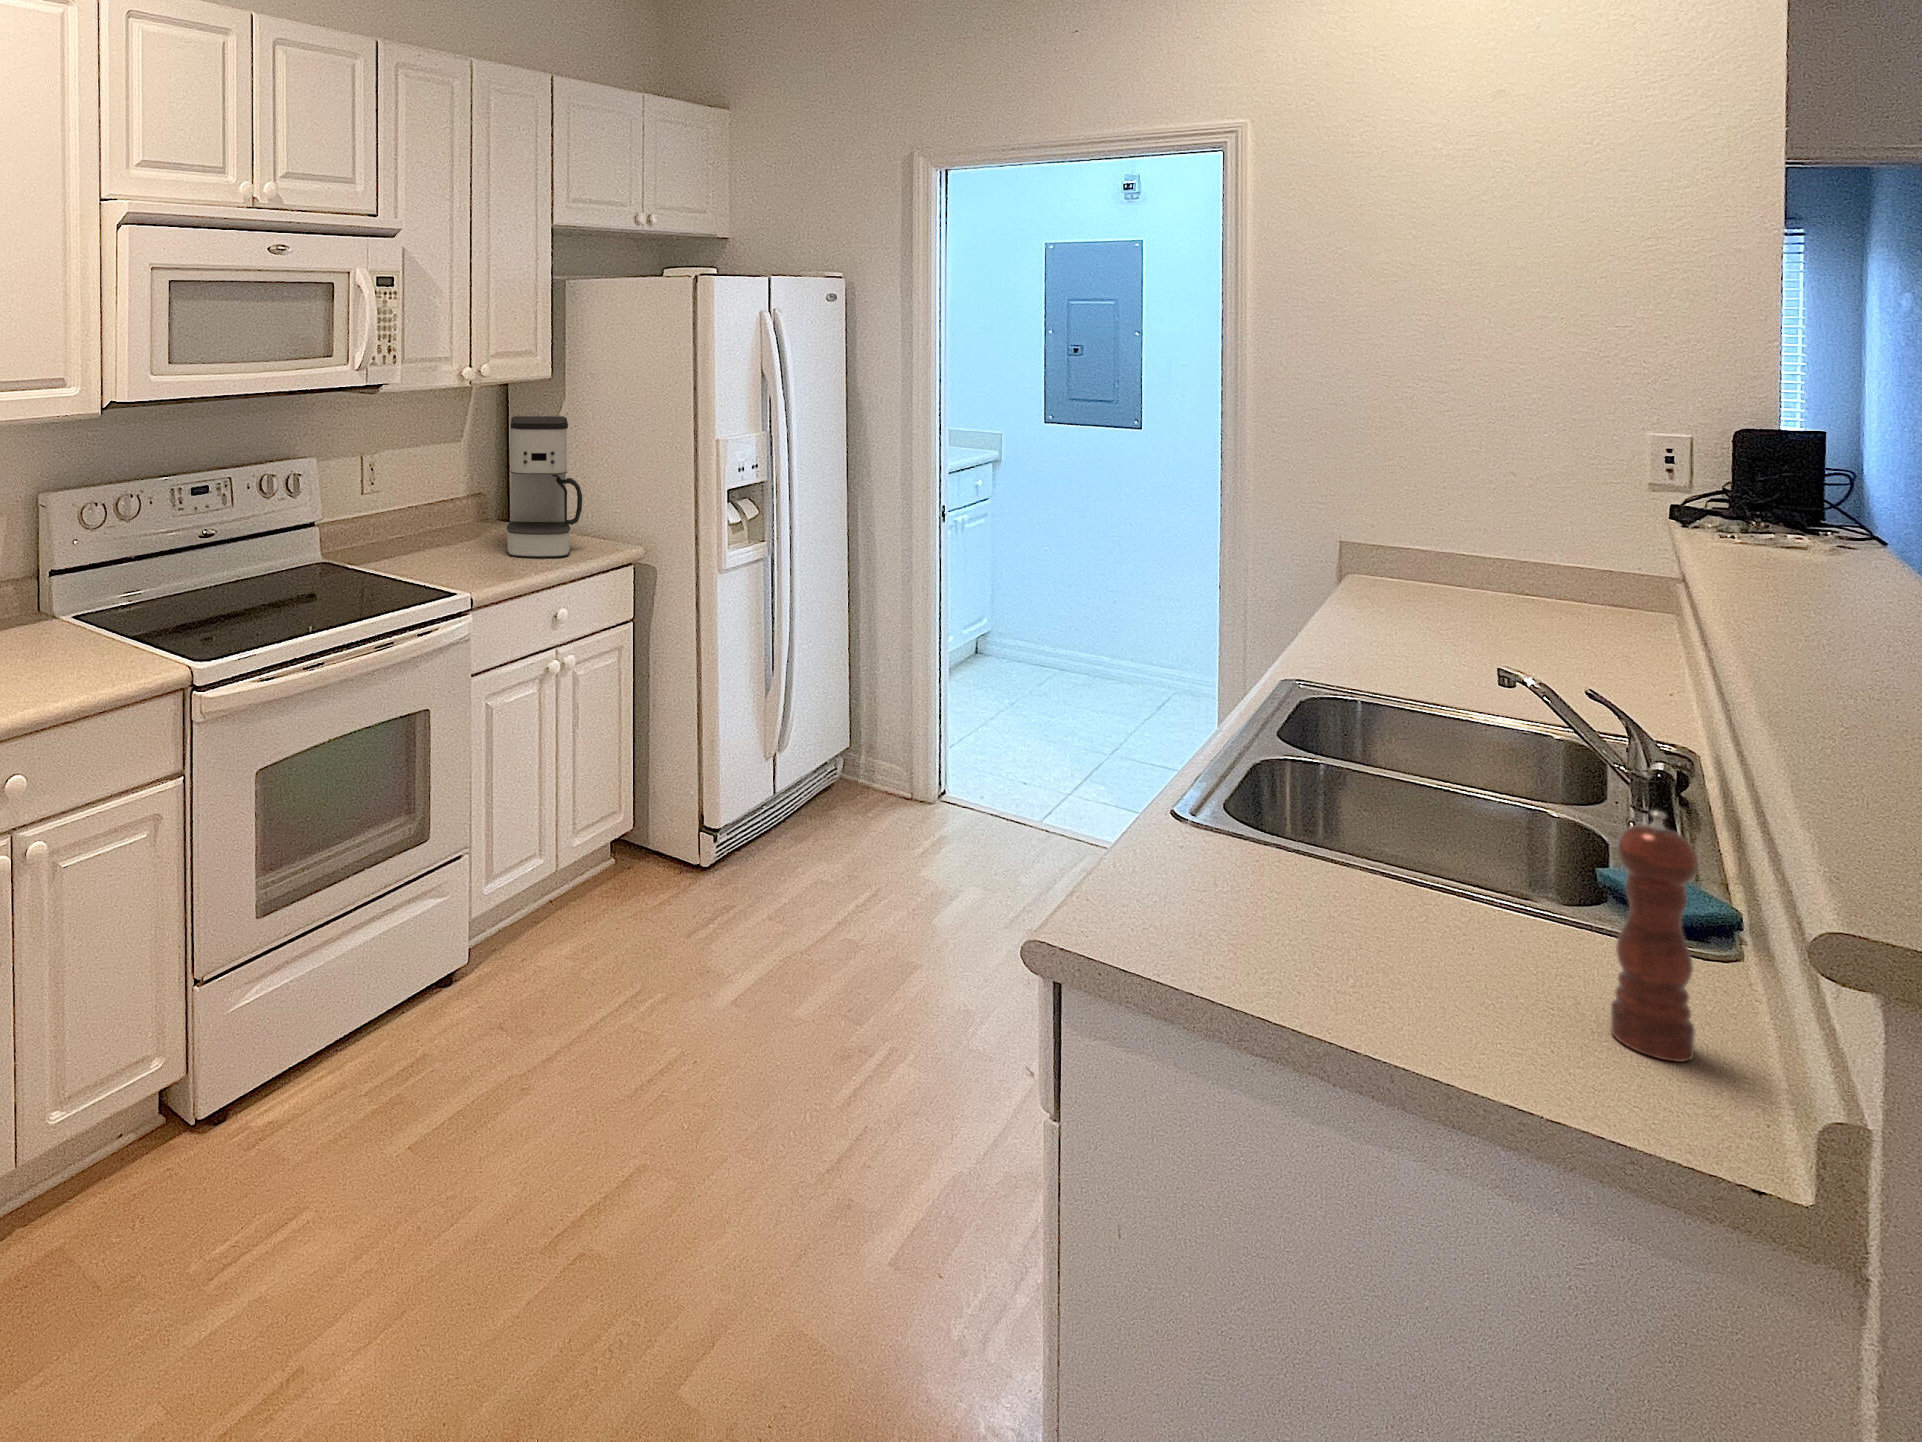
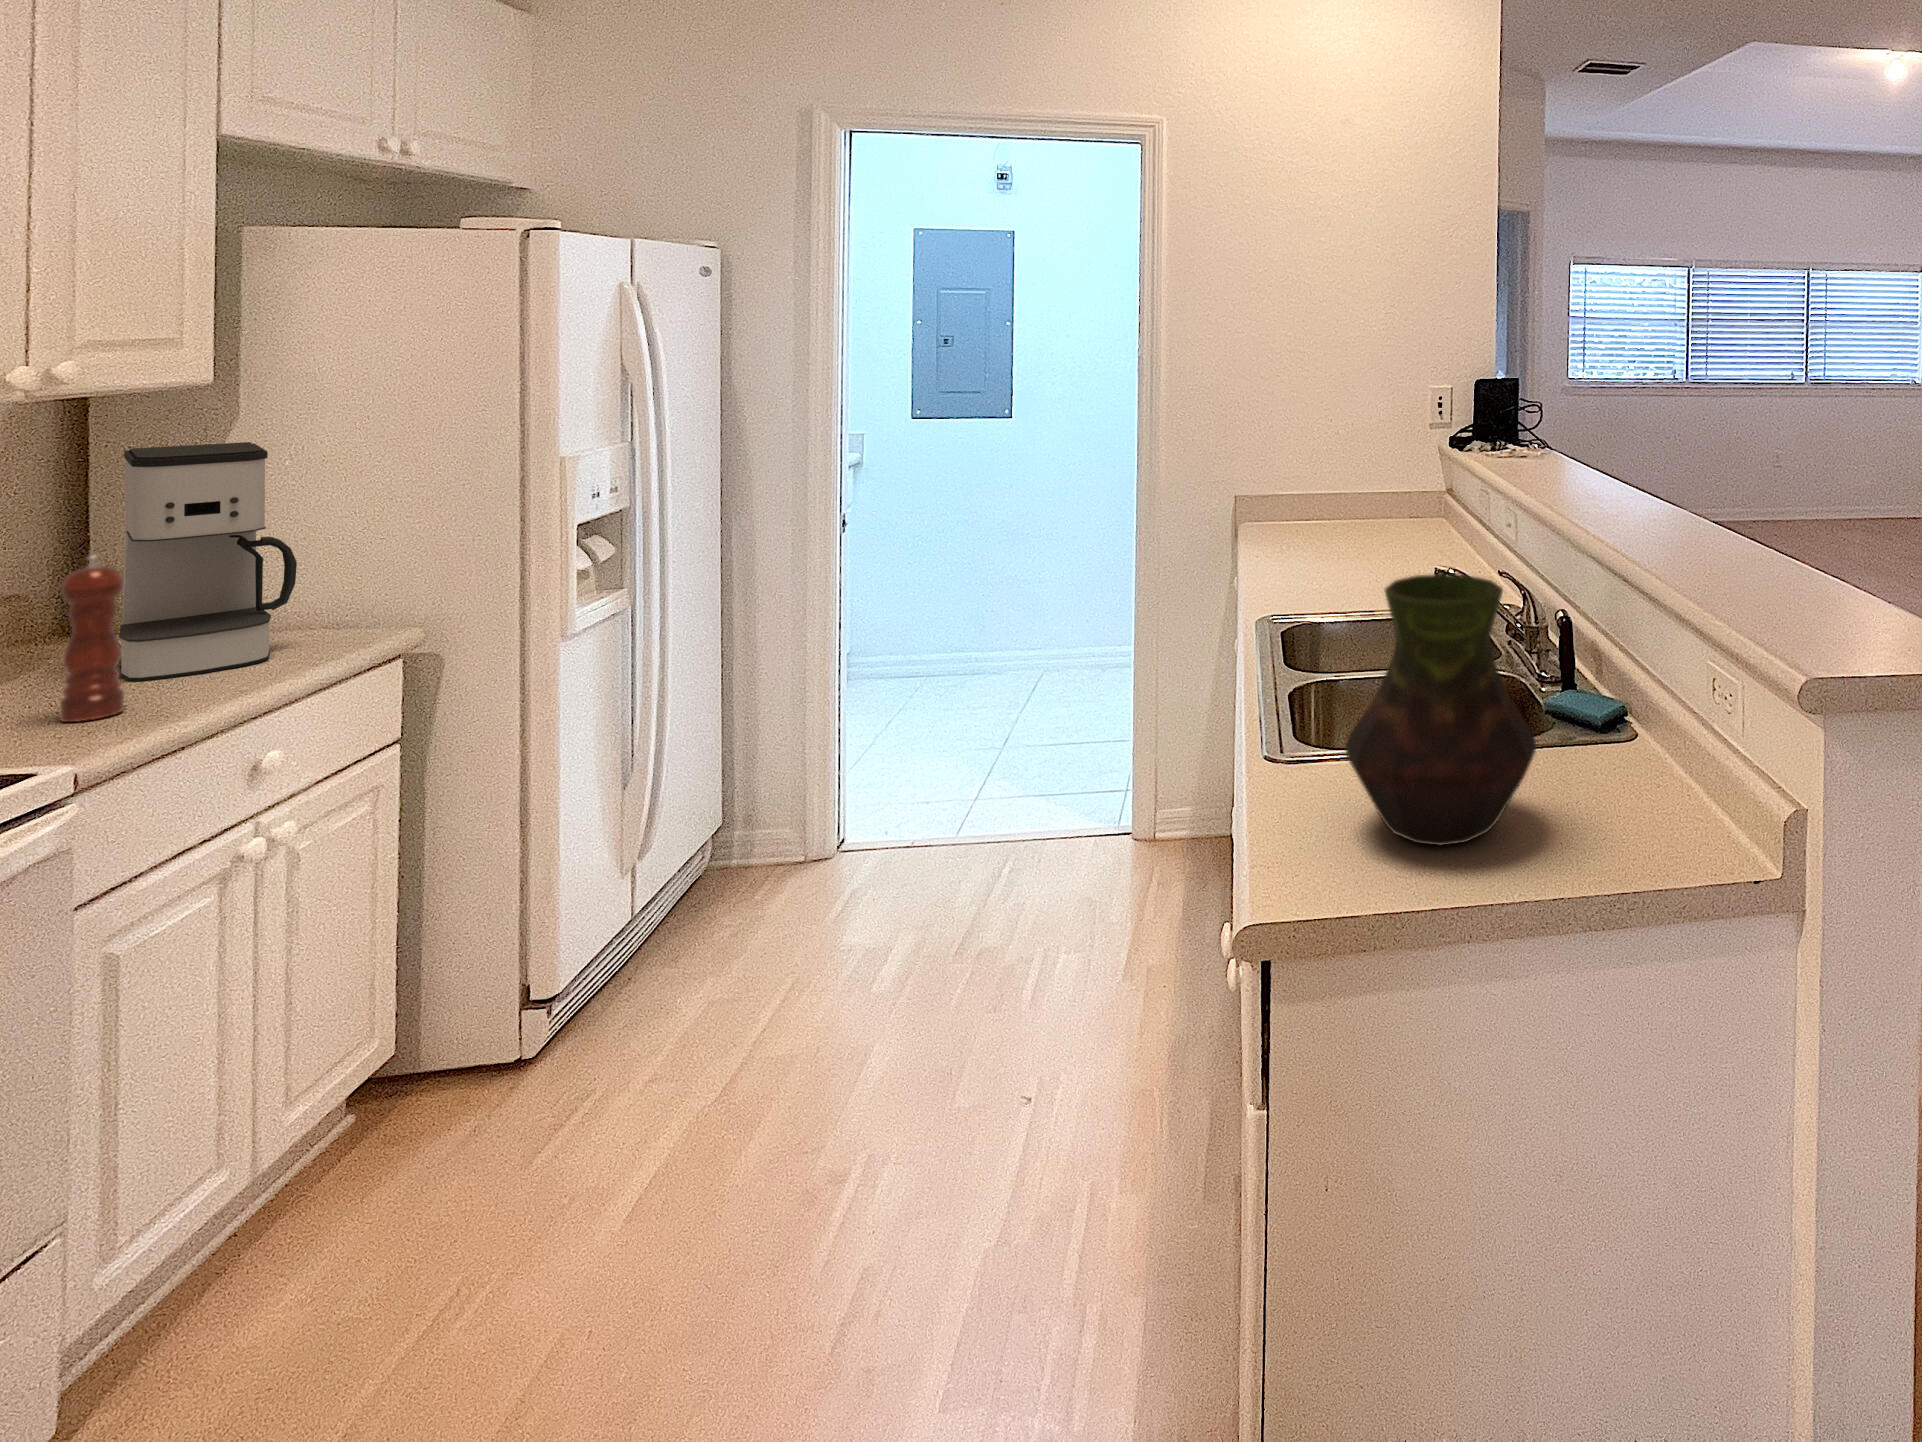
vase: none [1232,665,1482,973] -> present [1345,574,1536,846]
pepper mill: present [1610,810,1698,1062] -> present [60,556,124,722]

